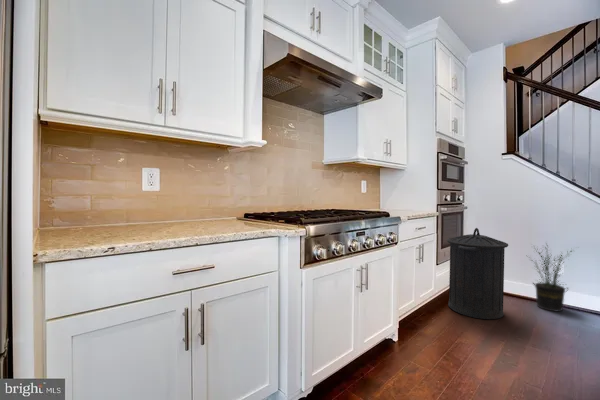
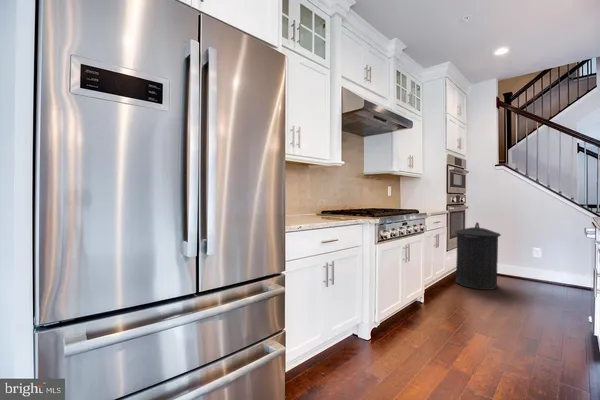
potted plant: present [533,247,572,311] -> none [511,233,553,285]

